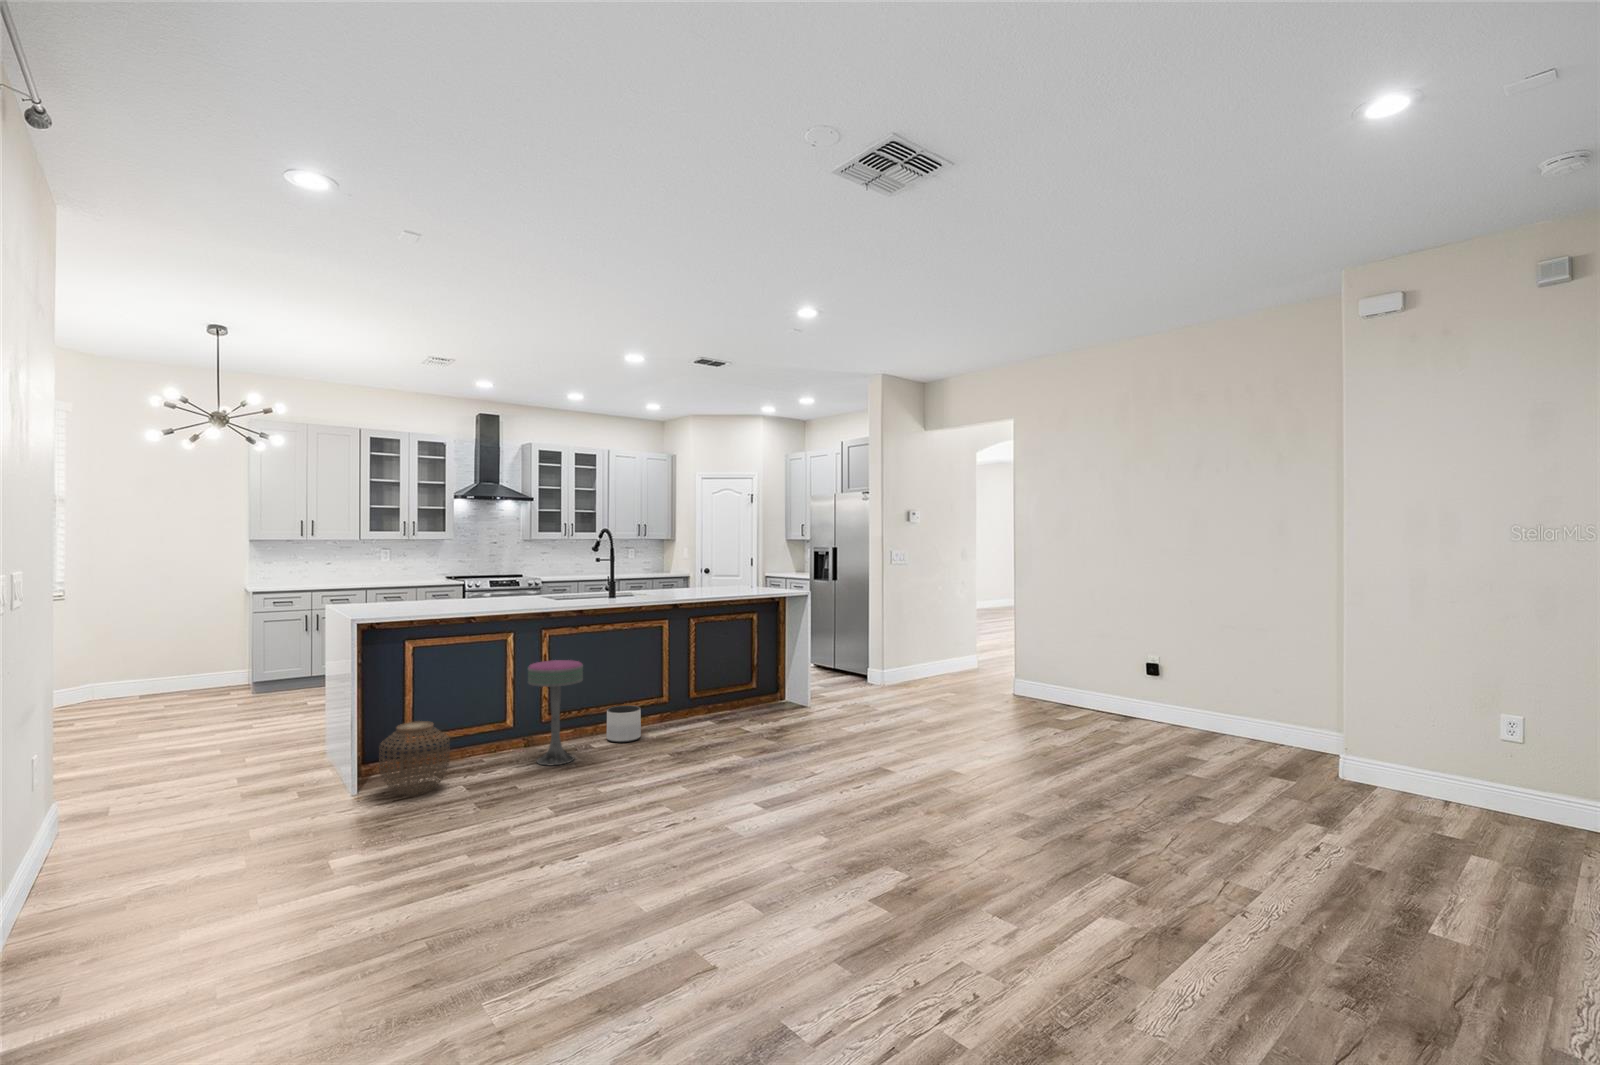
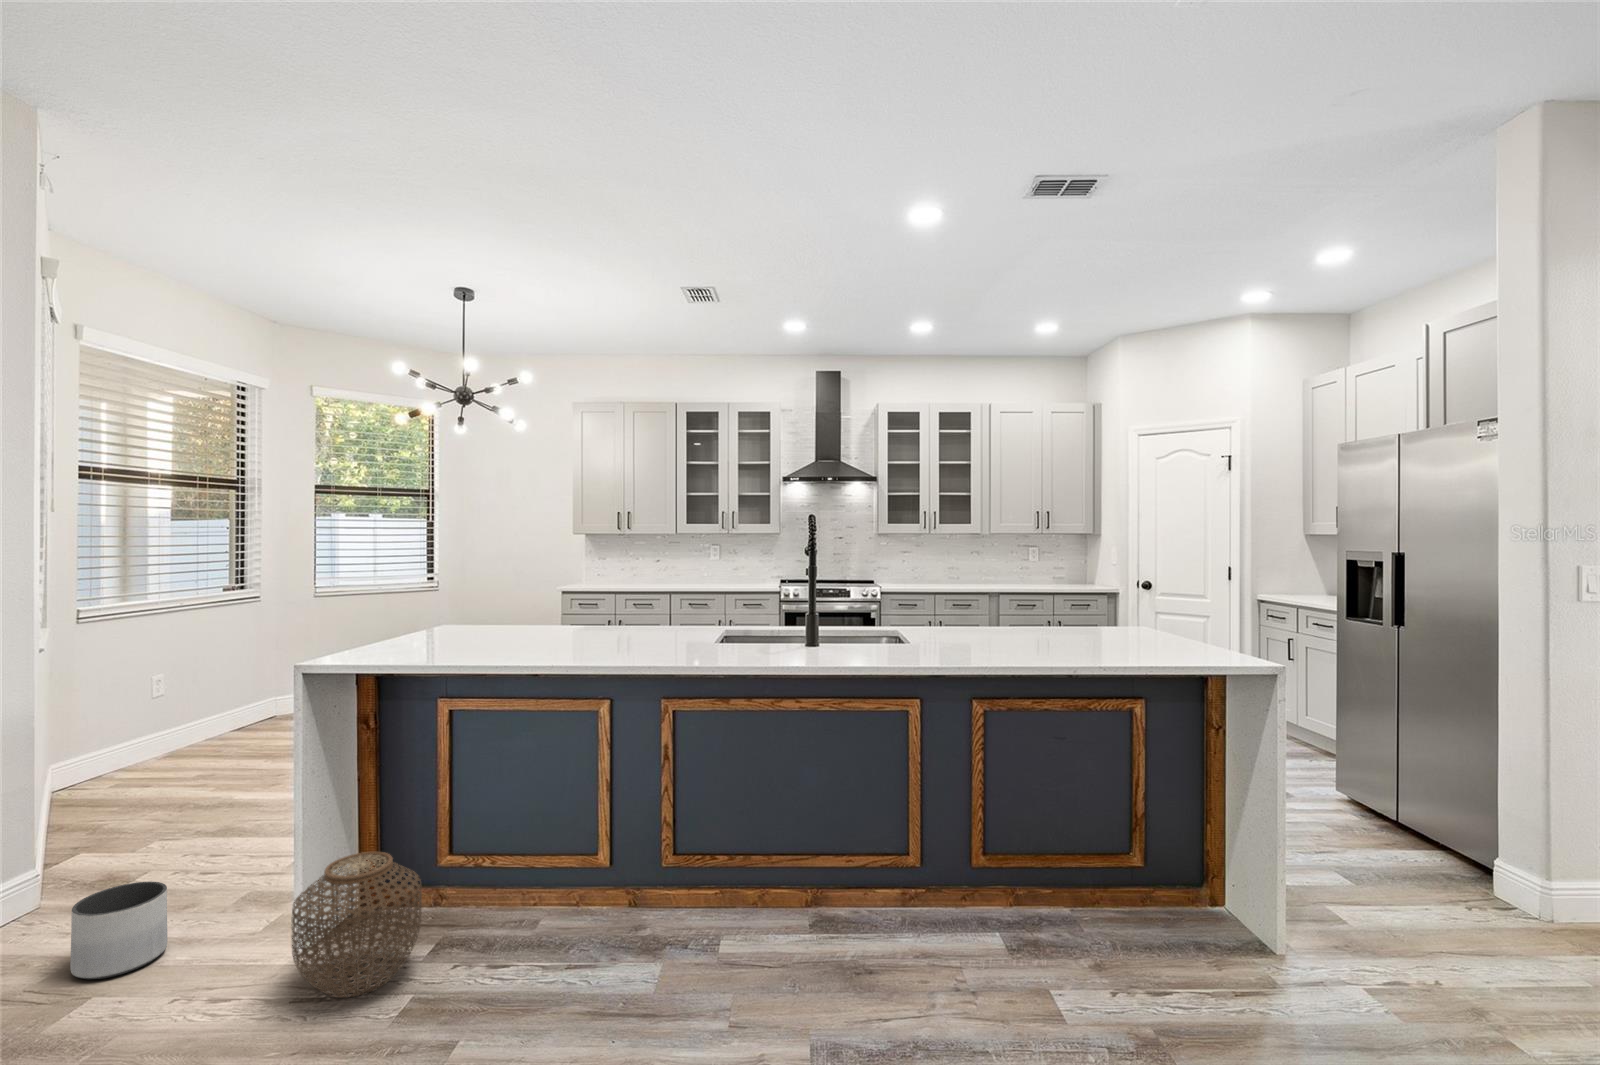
bar stool: present [528,660,583,765] -> none [573,765,680,990]
planter: present [607,705,641,742] -> present [70,882,168,979]

